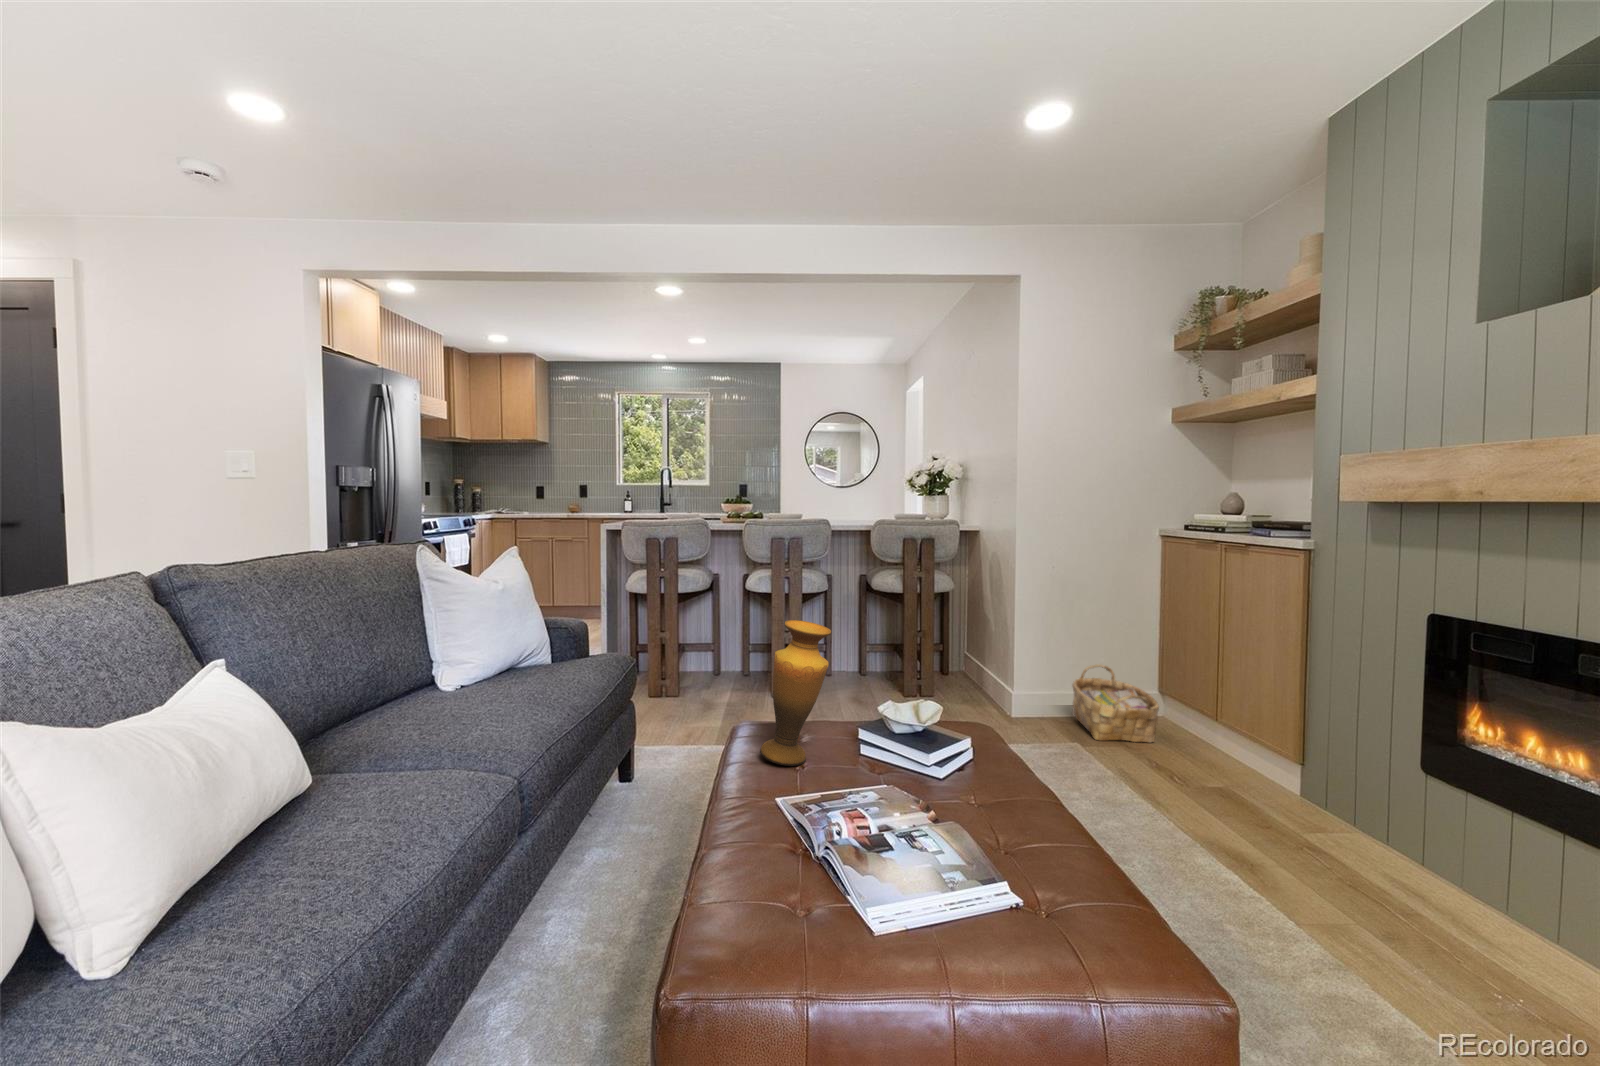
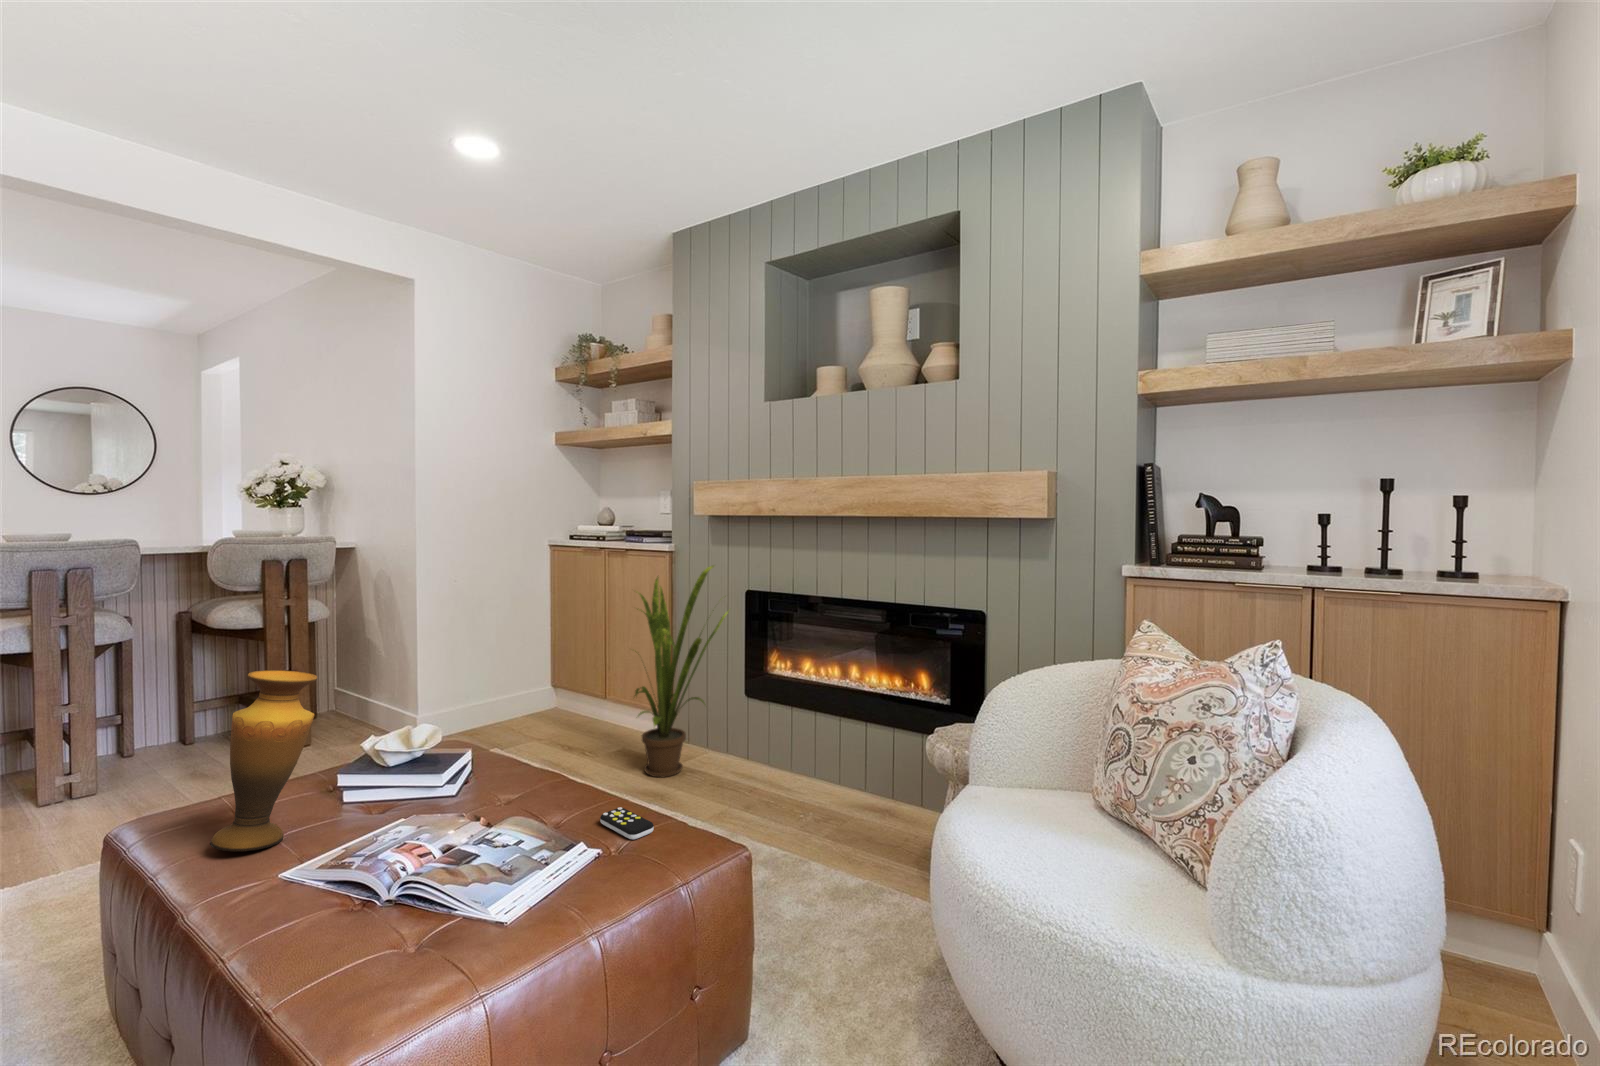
house plant: none [1217,571,1403,850] -> present [635,566,727,777]
woven basket: present [1072,664,1159,743] -> none [485,669,566,740]
remote control: none [1051,862,1111,917] -> present [600,807,654,839]

